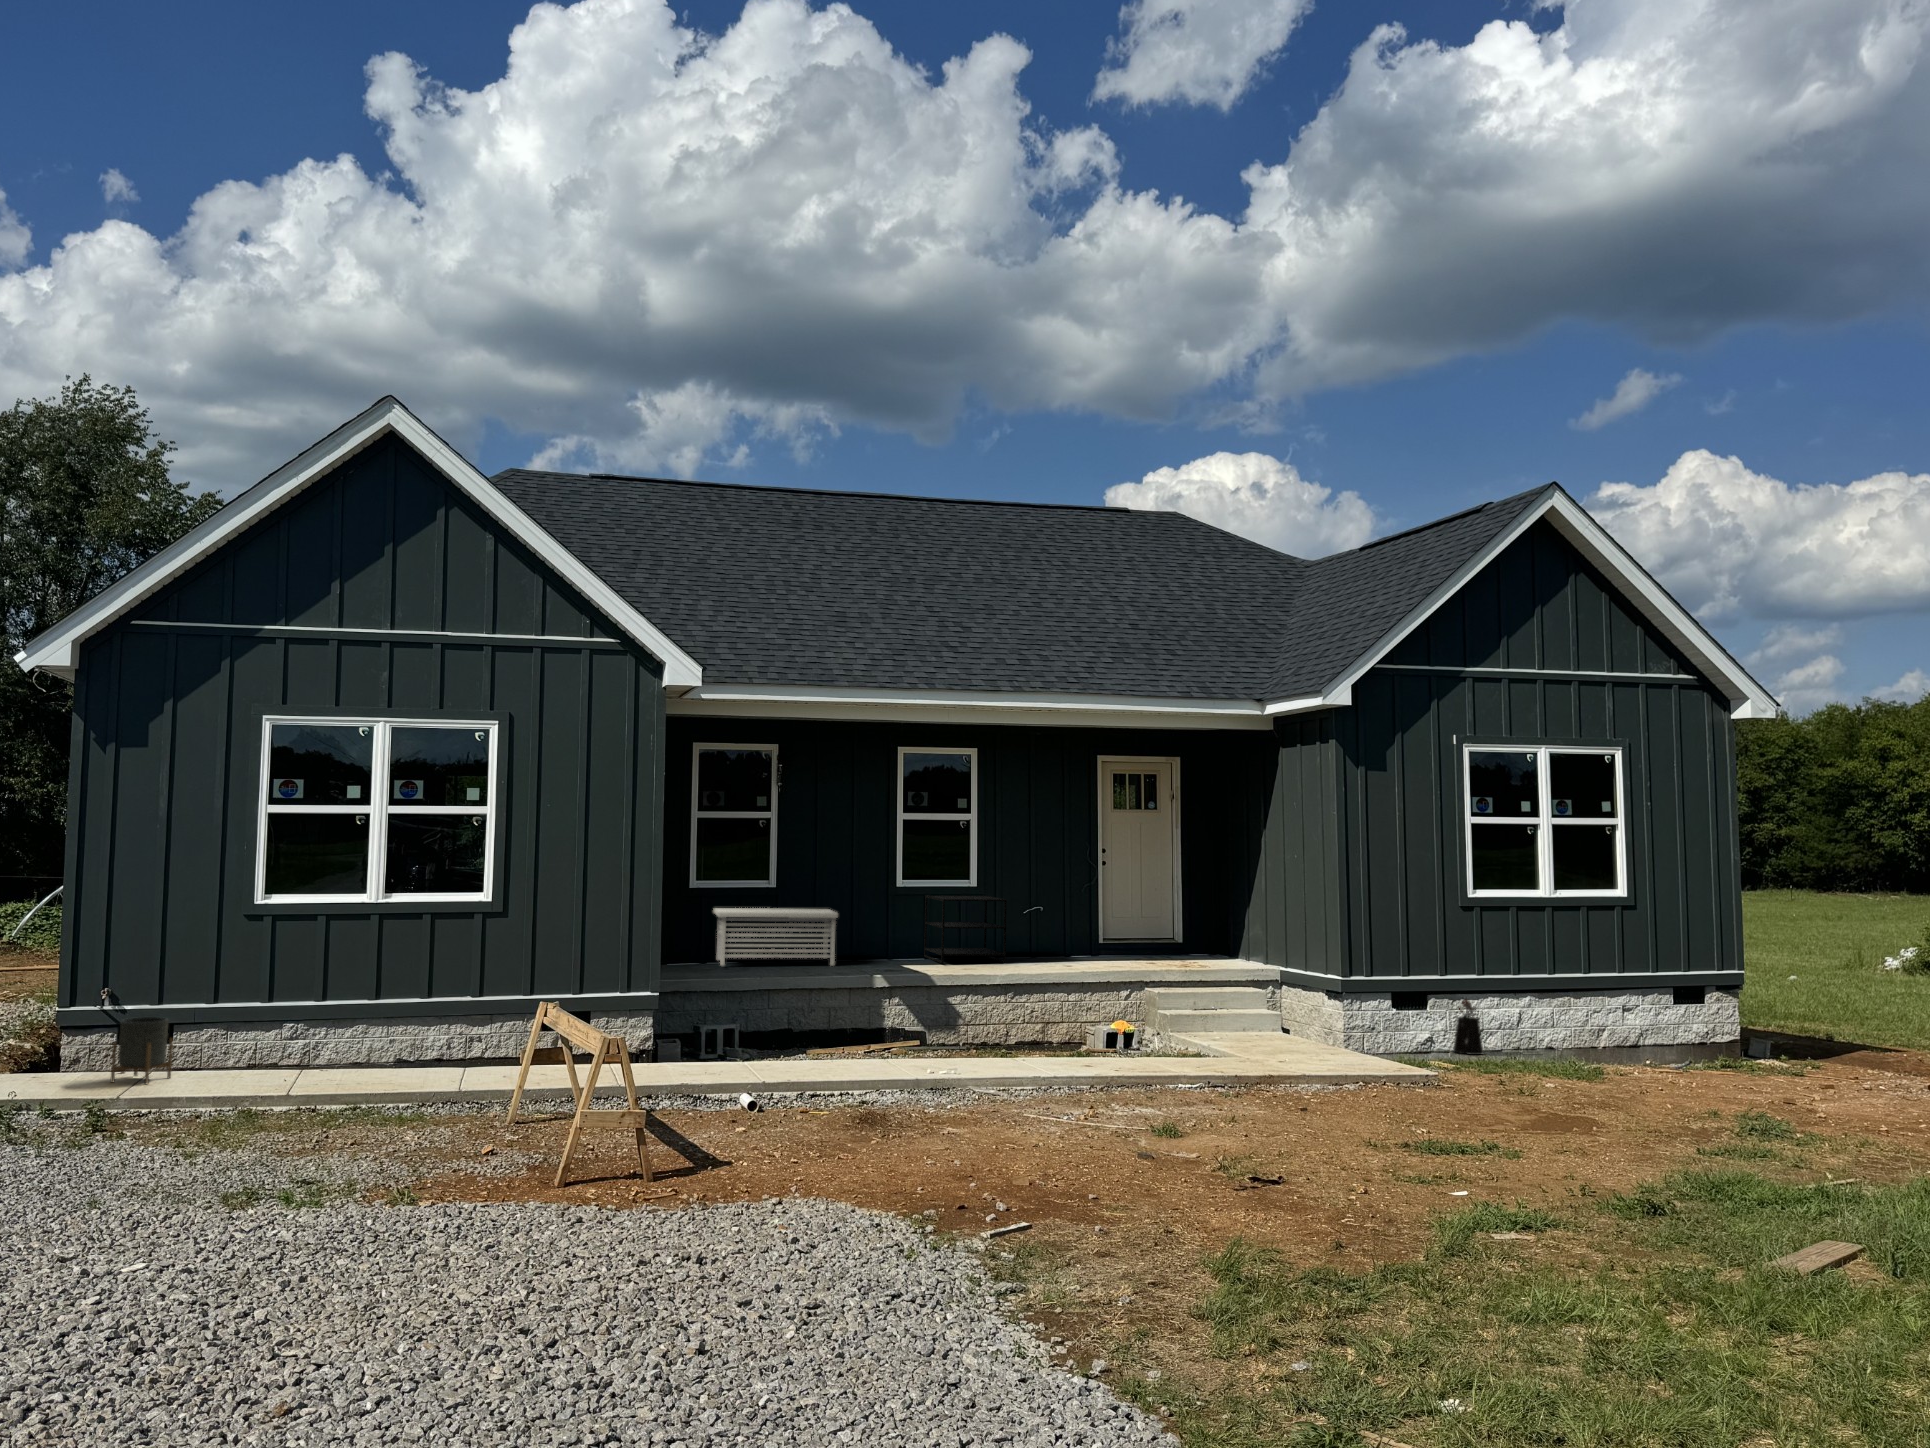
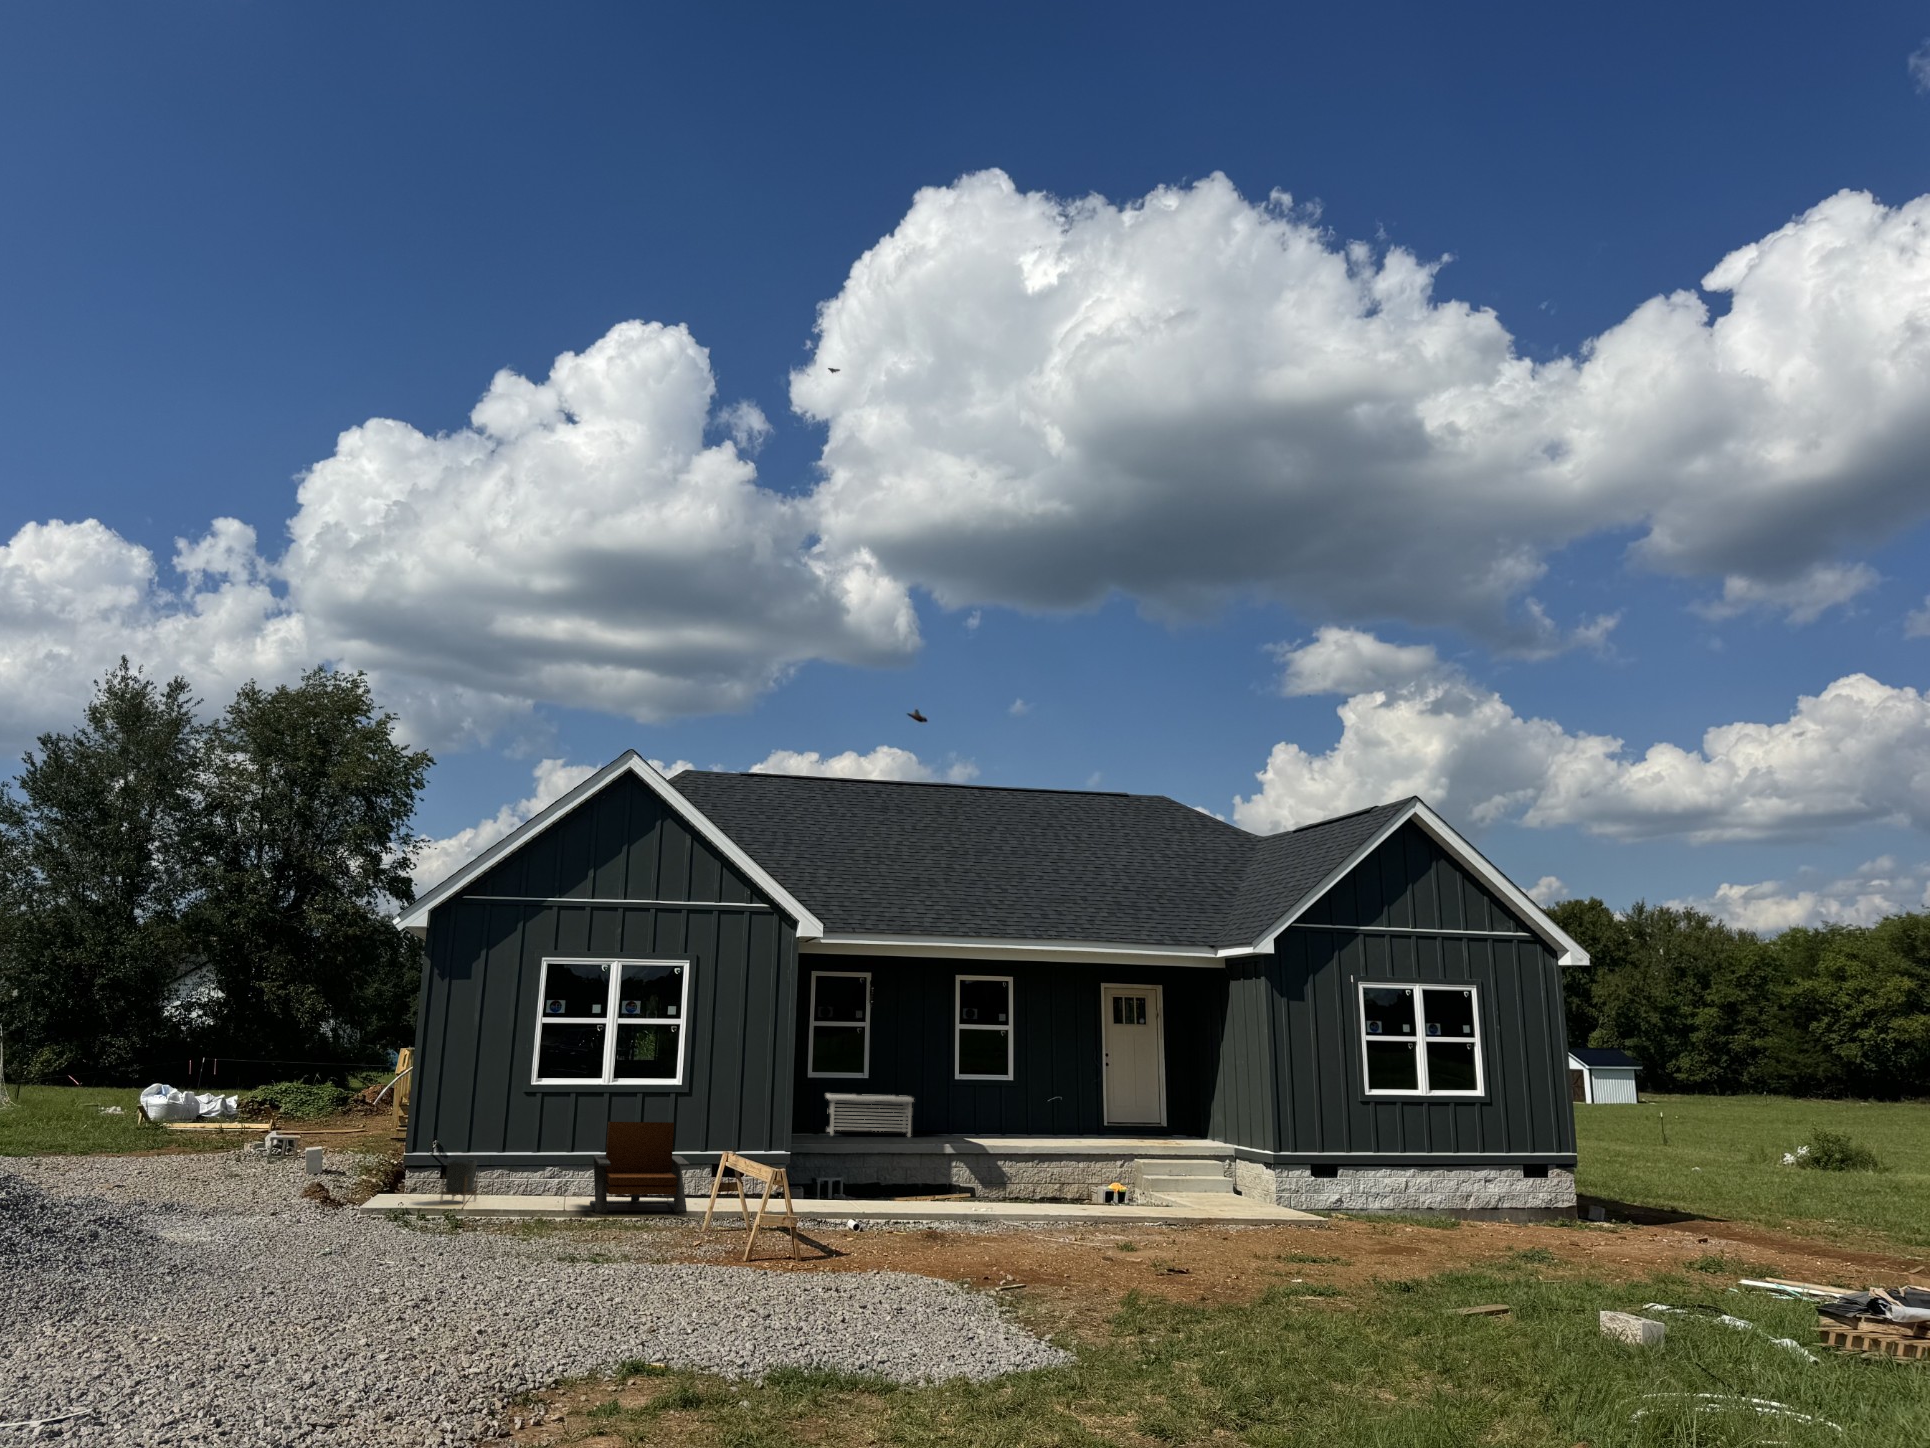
side table: present [924,895,1007,963] -> none [975,1087,1034,1138]
lounge chair: none [349,956,497,1095] -> present [590,1122,690,1213]
watering can: present [1453,1000,1484,1055] -> none [1355,1170,1378,1211]

